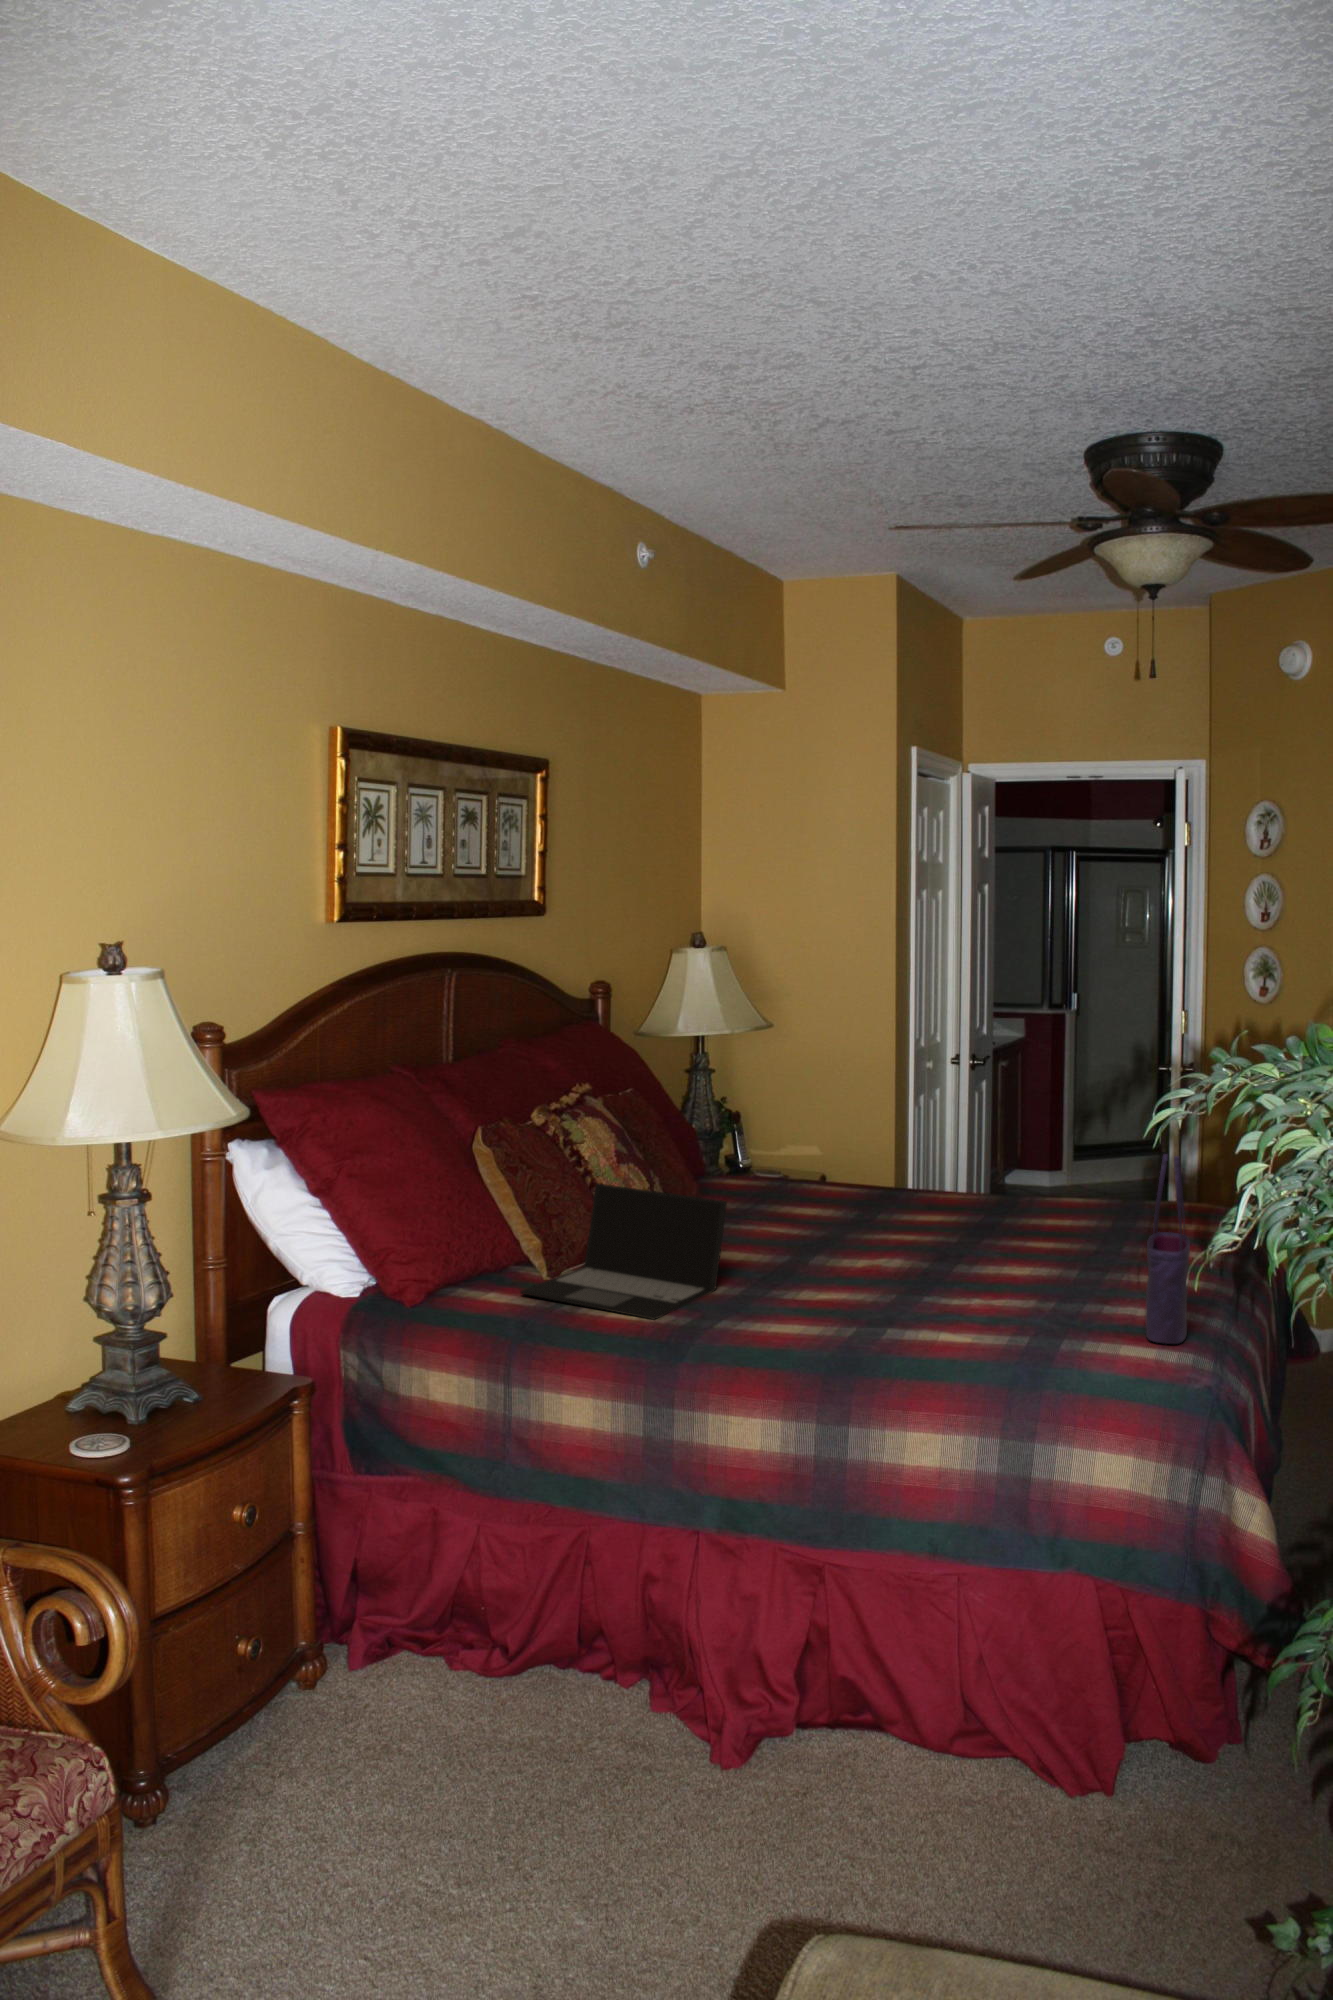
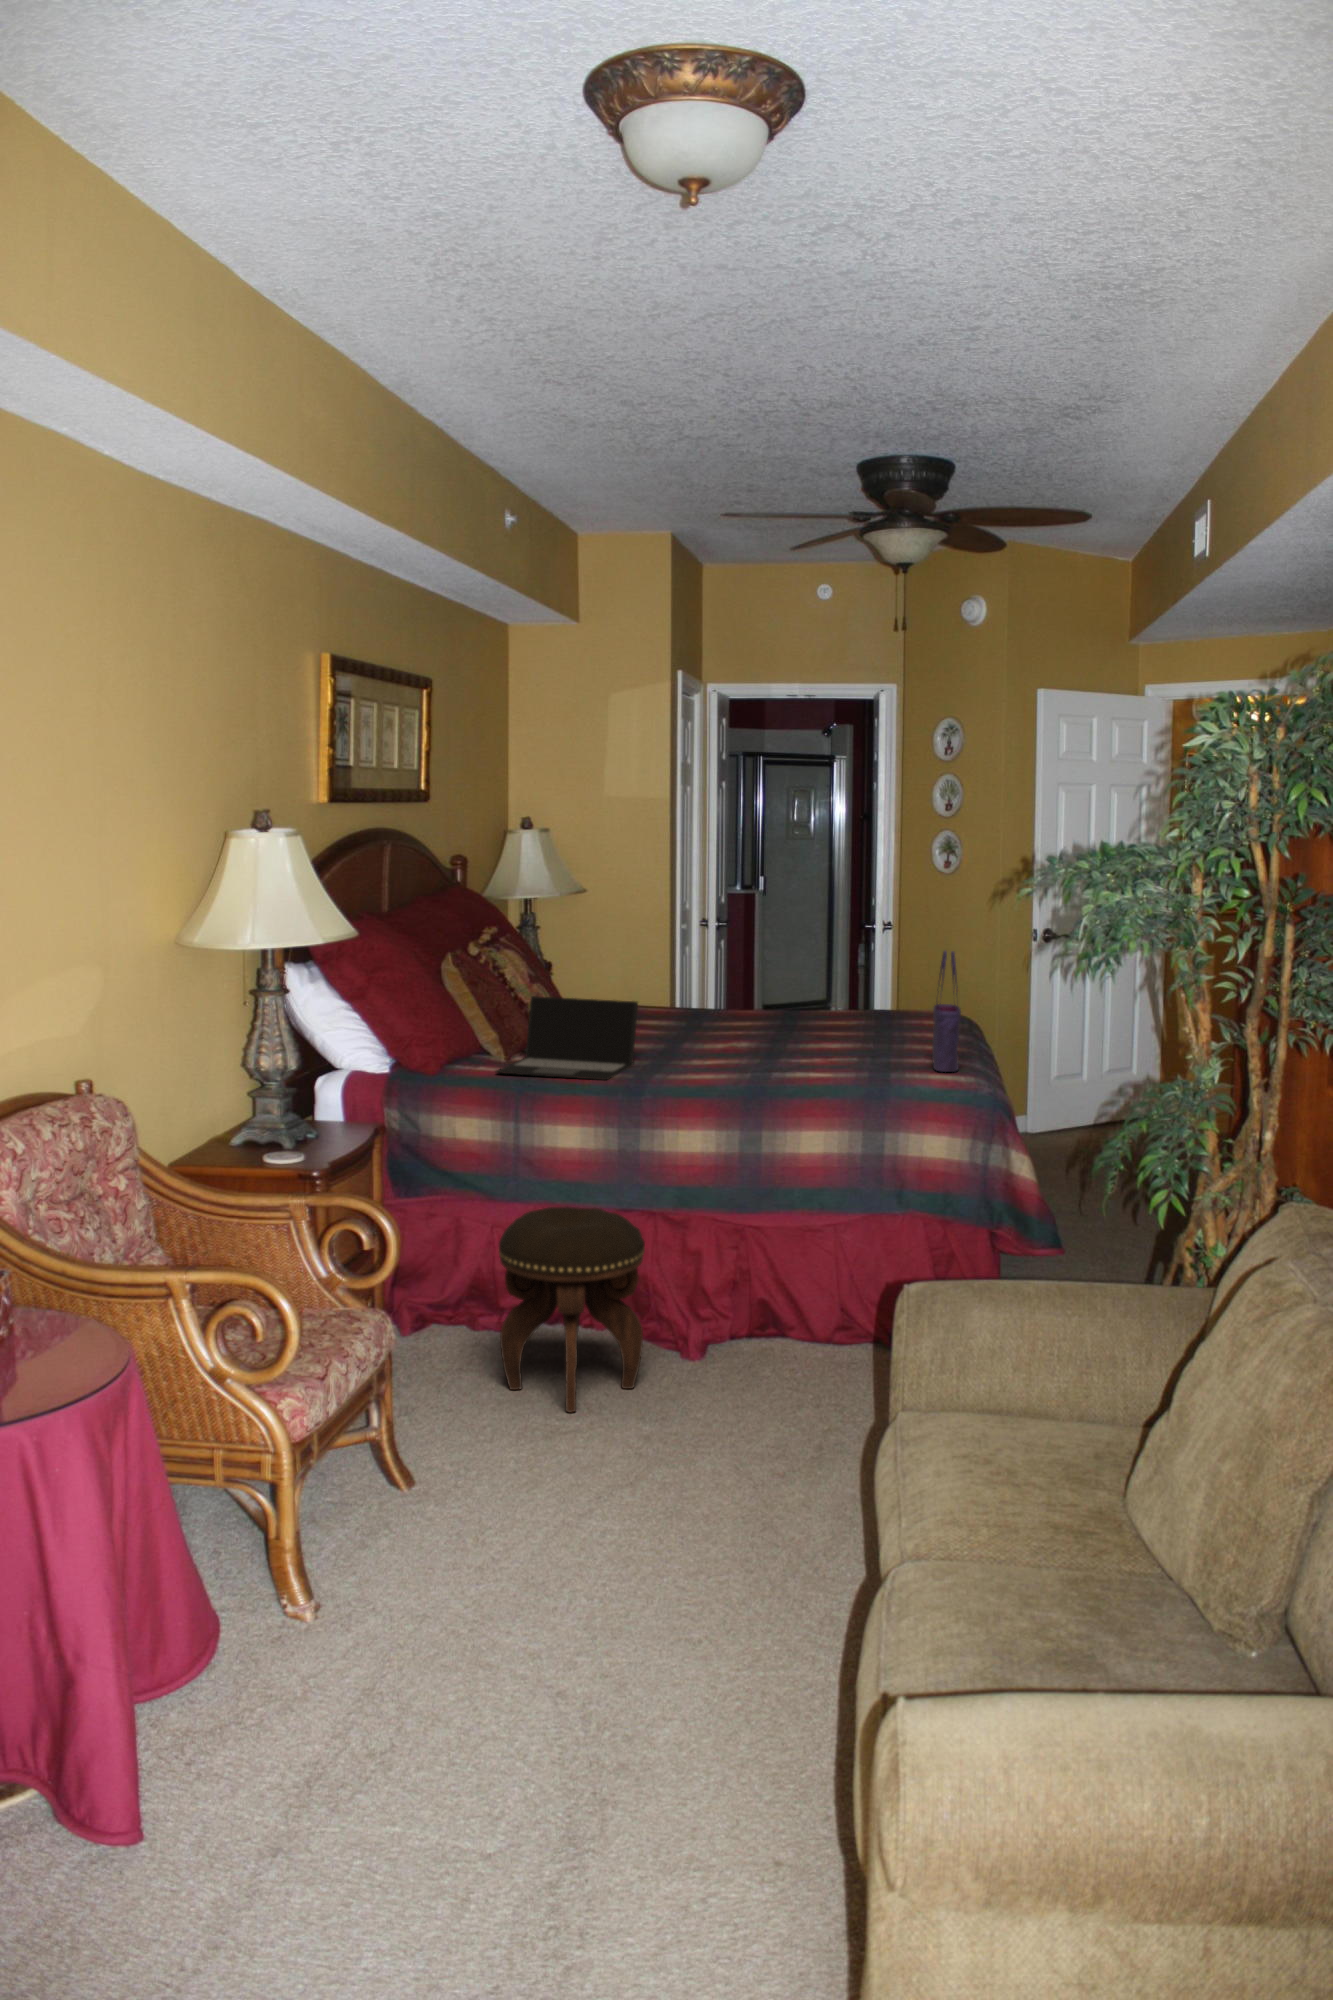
footstool: none [403,1529,625,1880] -> present [499,1206,645,1412]

